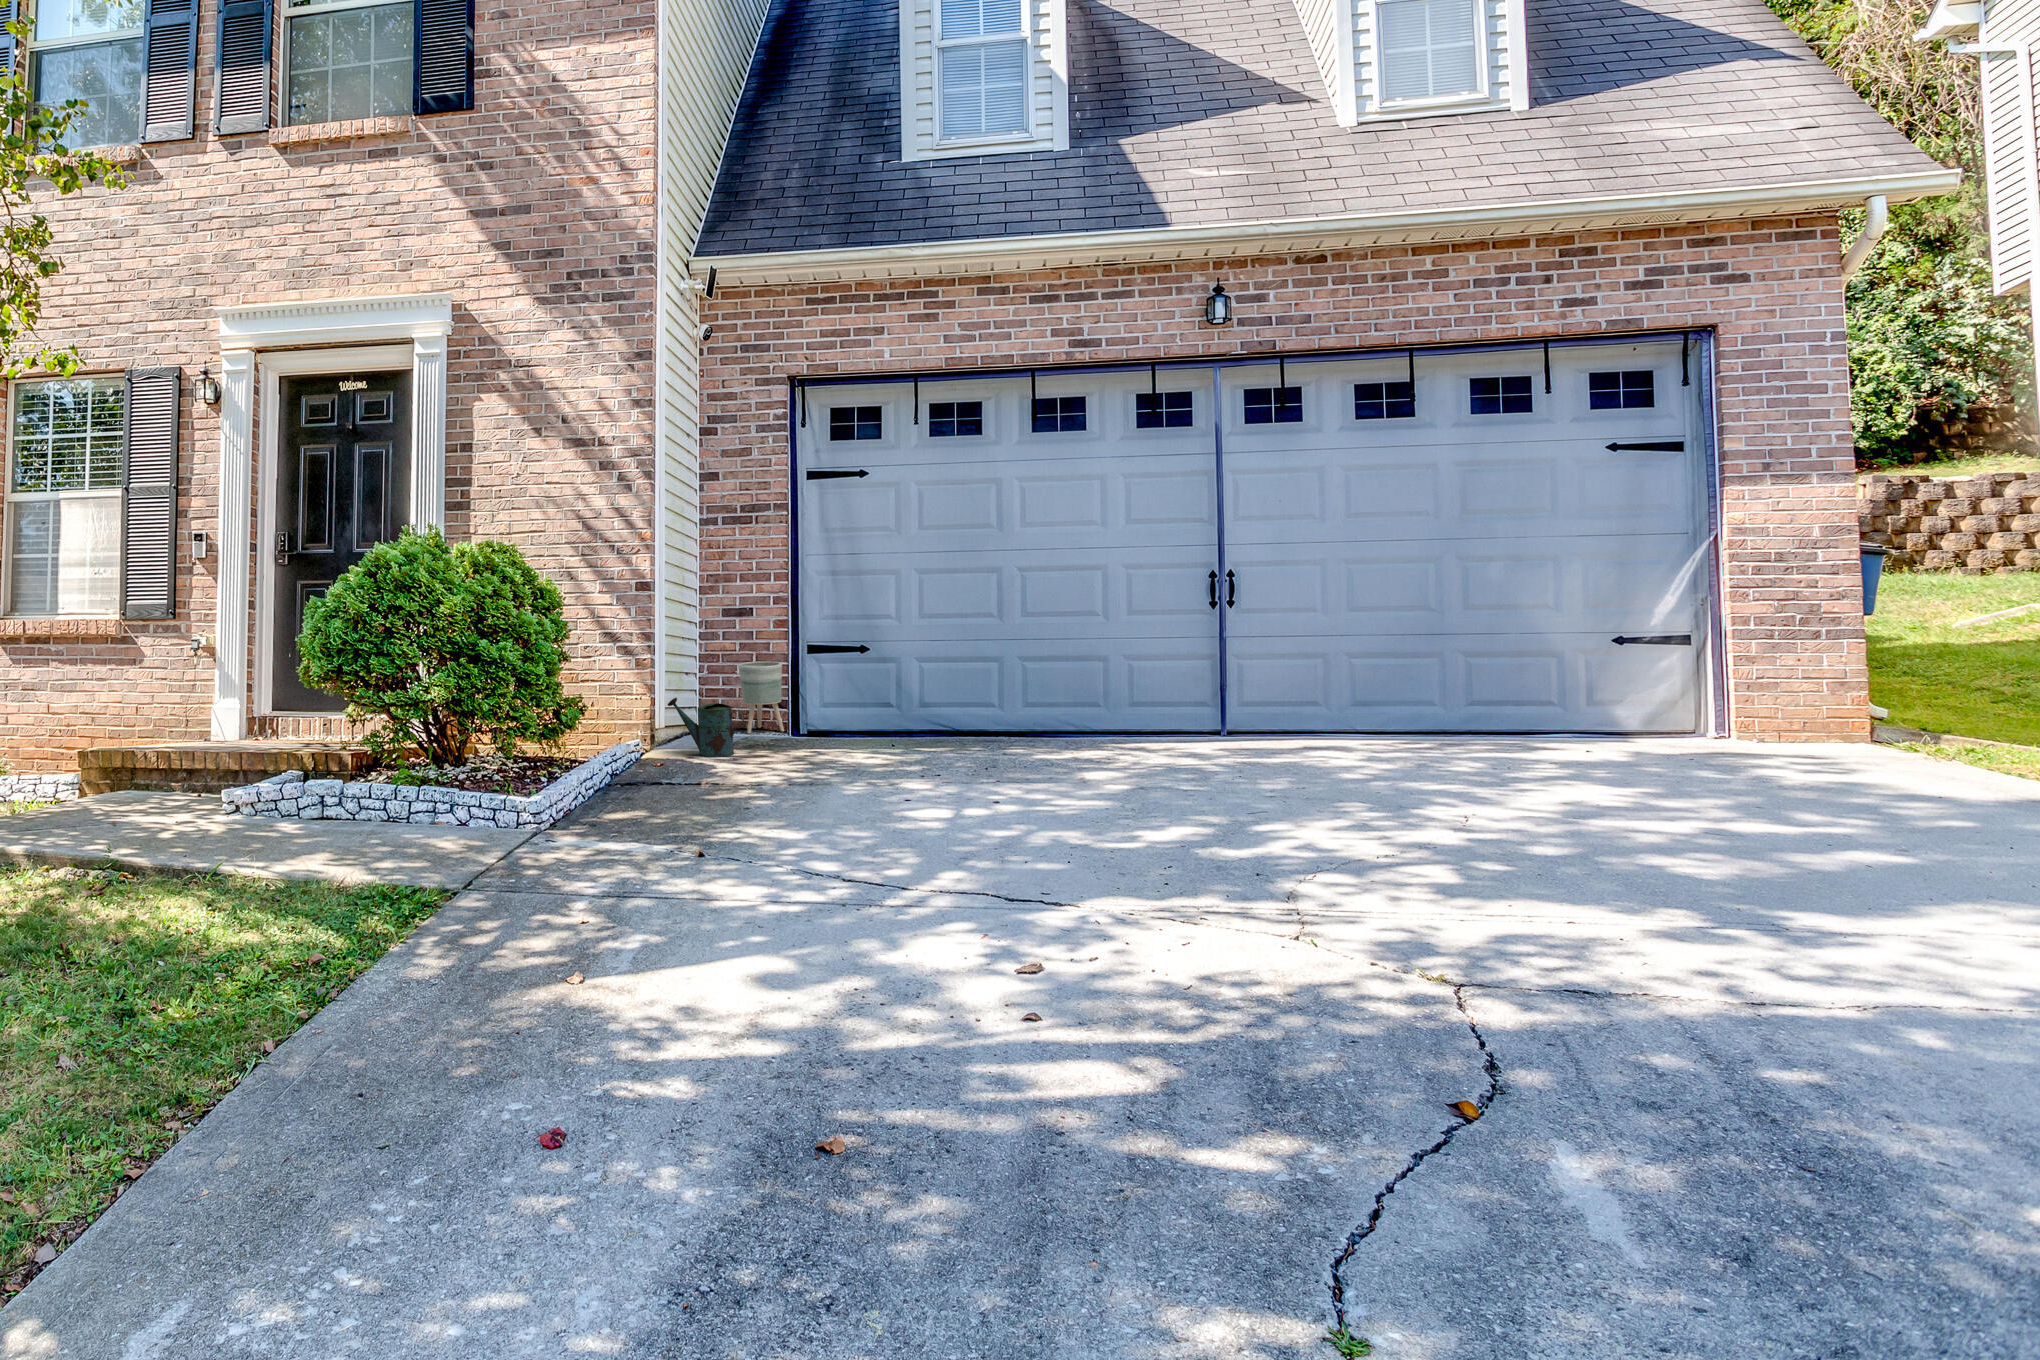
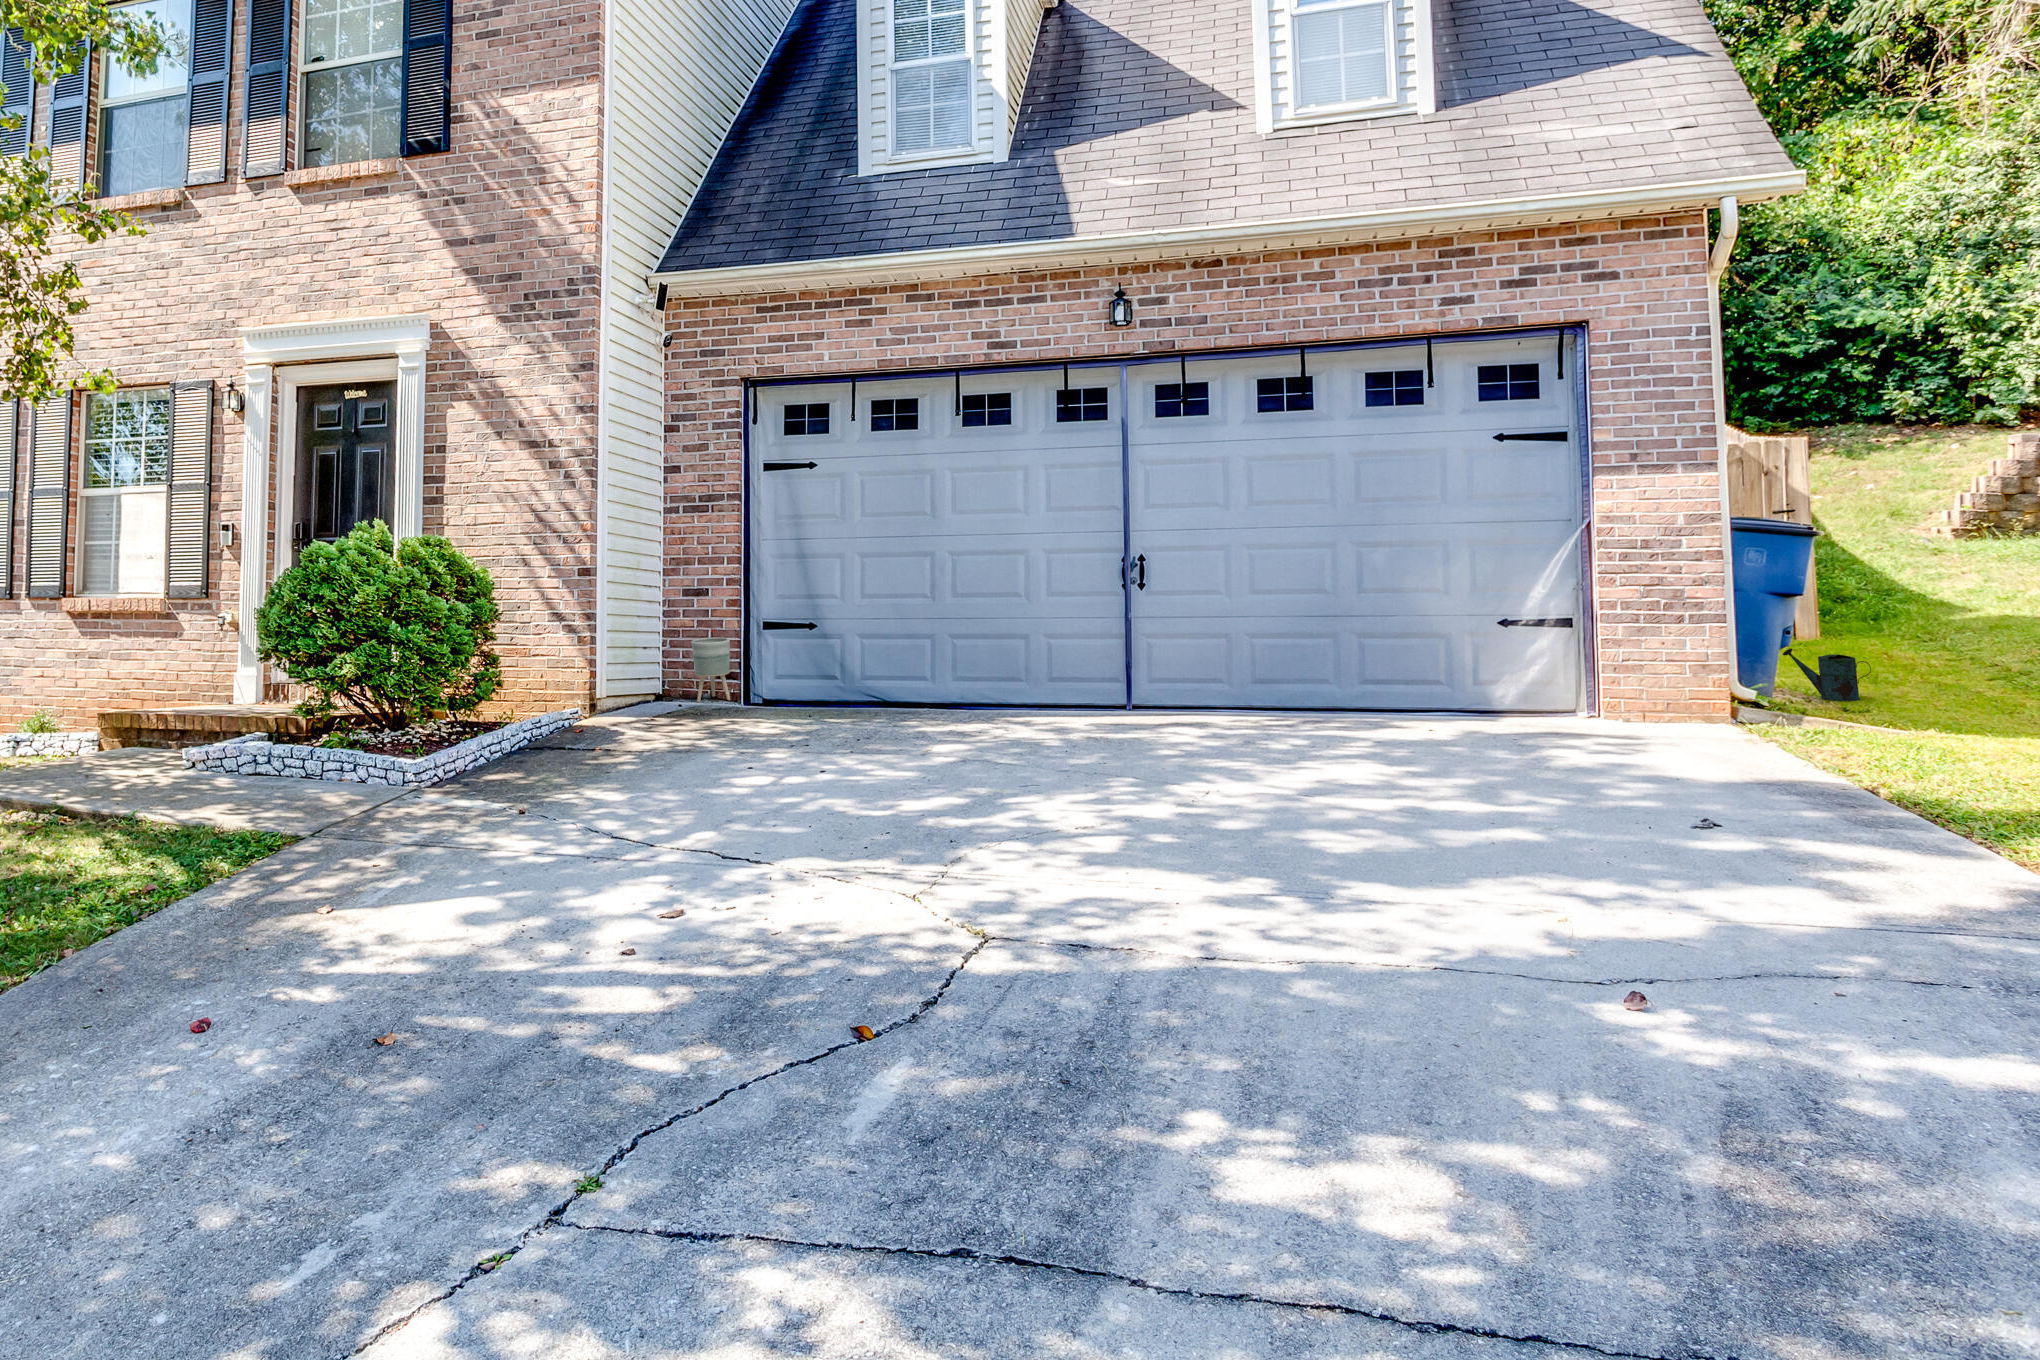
watering can: present [668,698,744,757] -> present [1782,648,1871,701]

